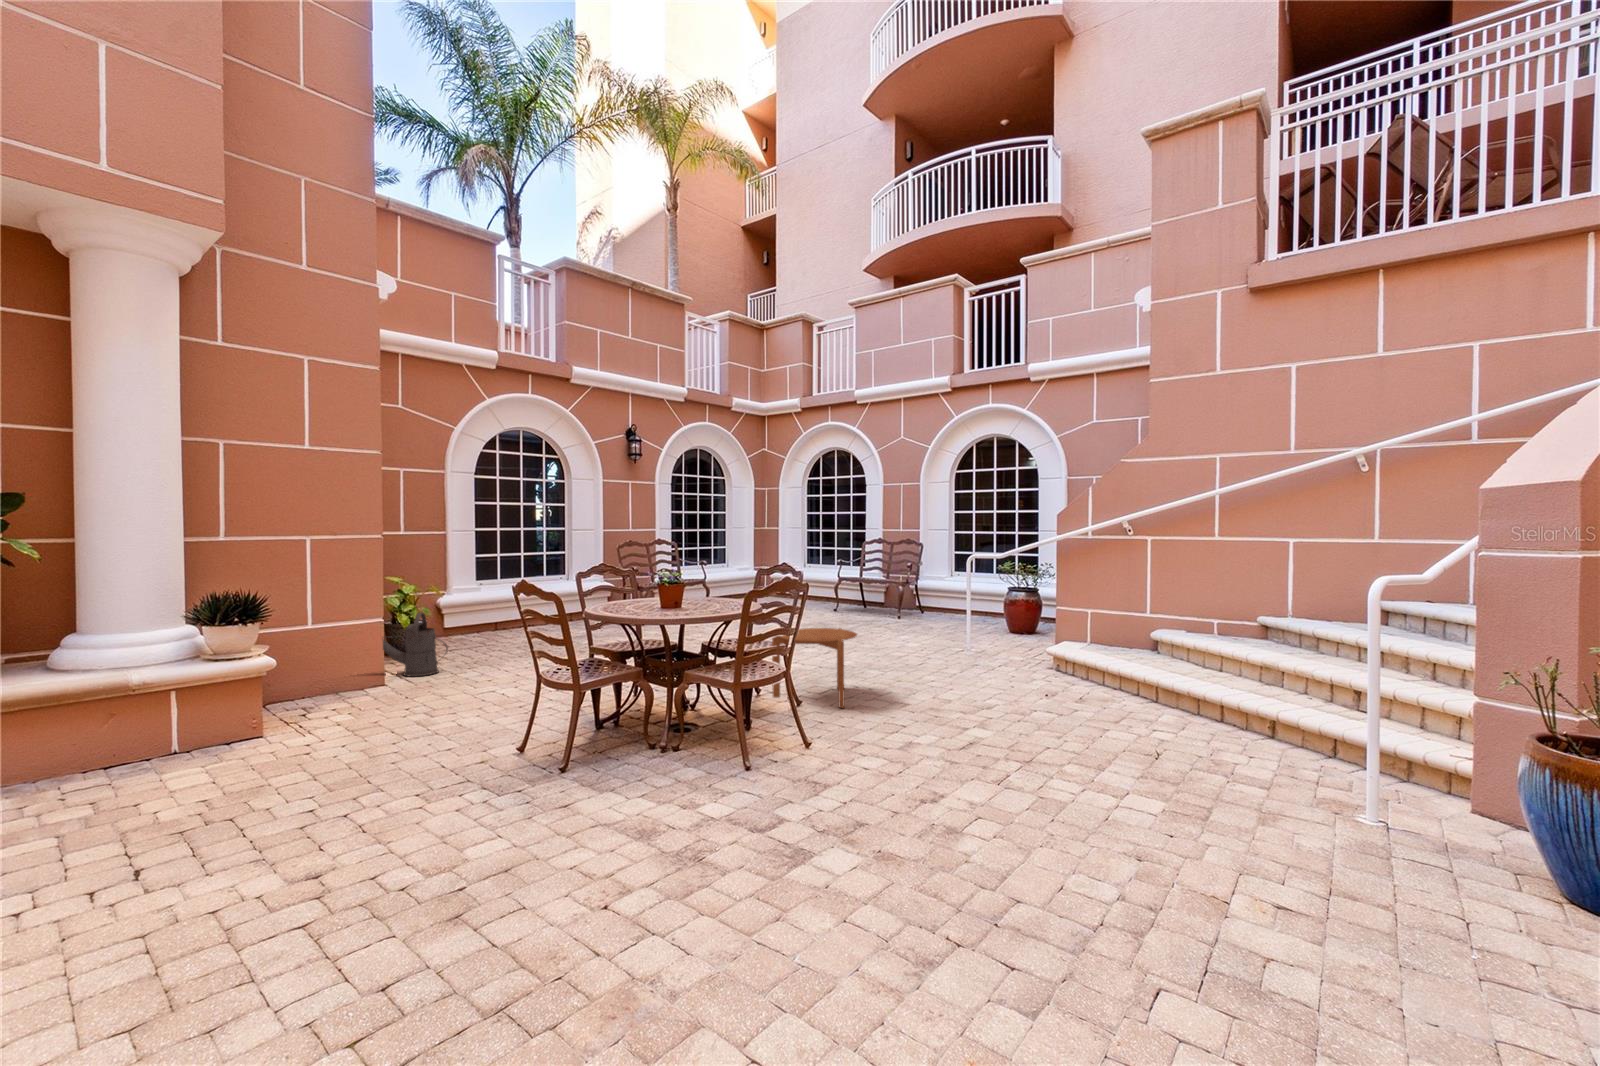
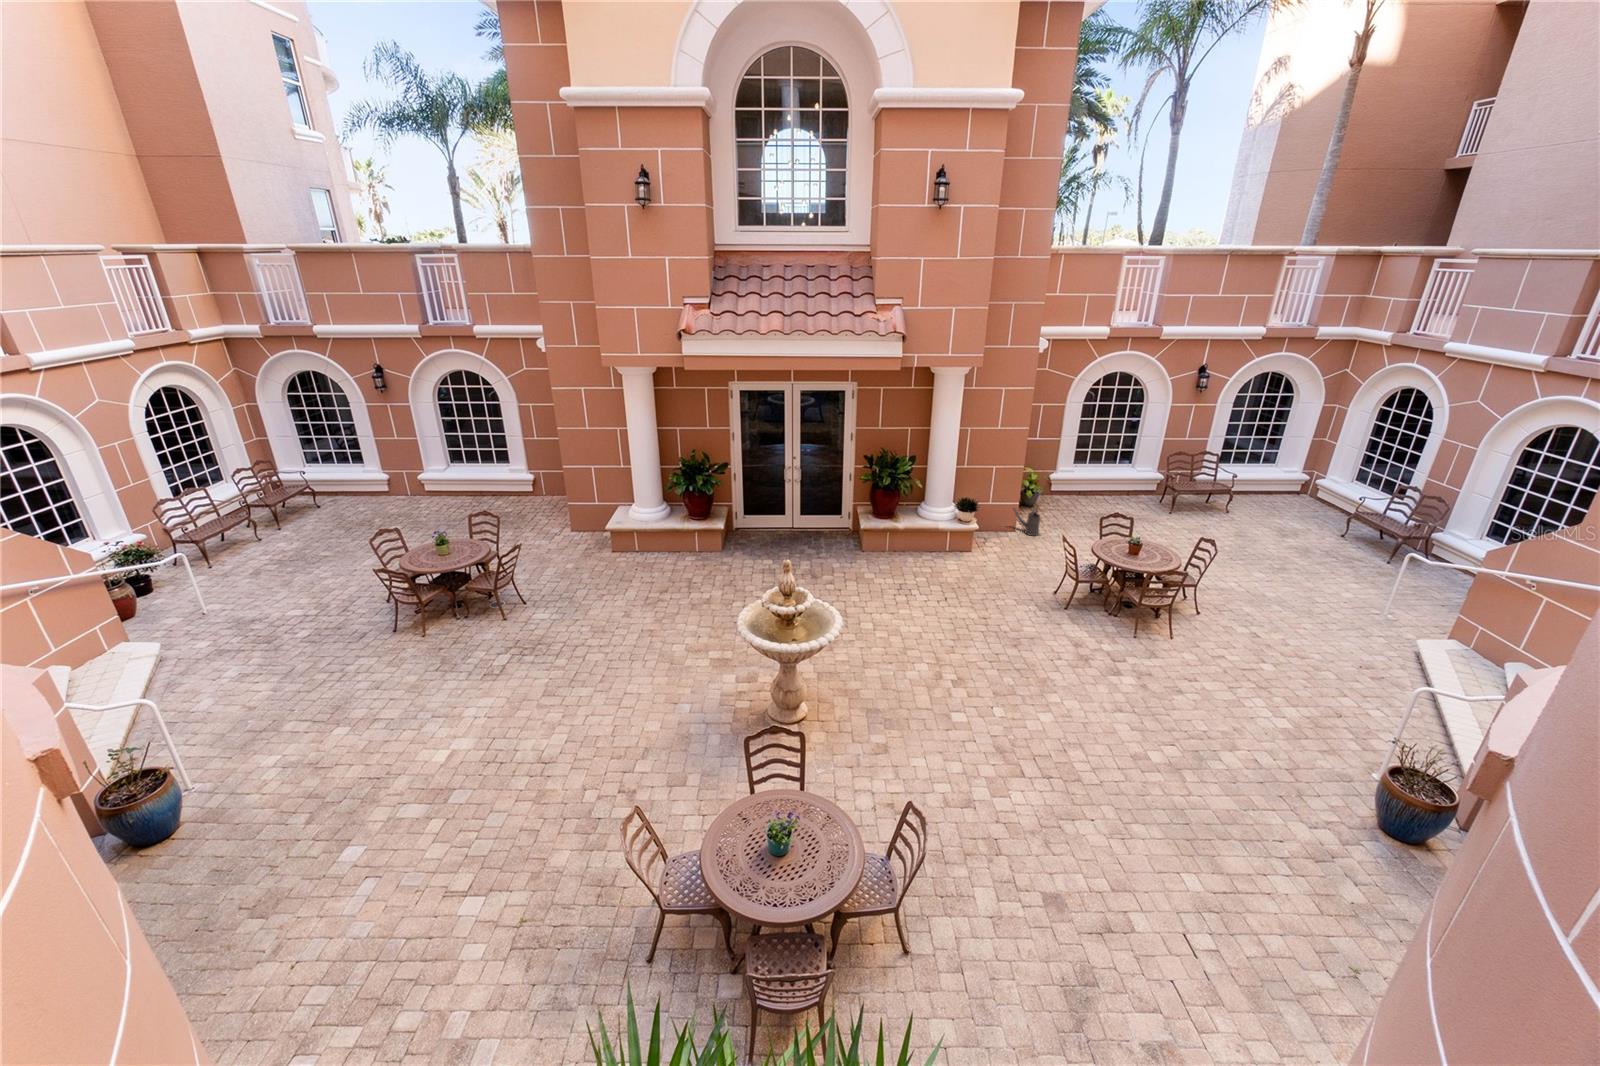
side table: present [772,628,857,708] -> none [1180,579,1235,627]

